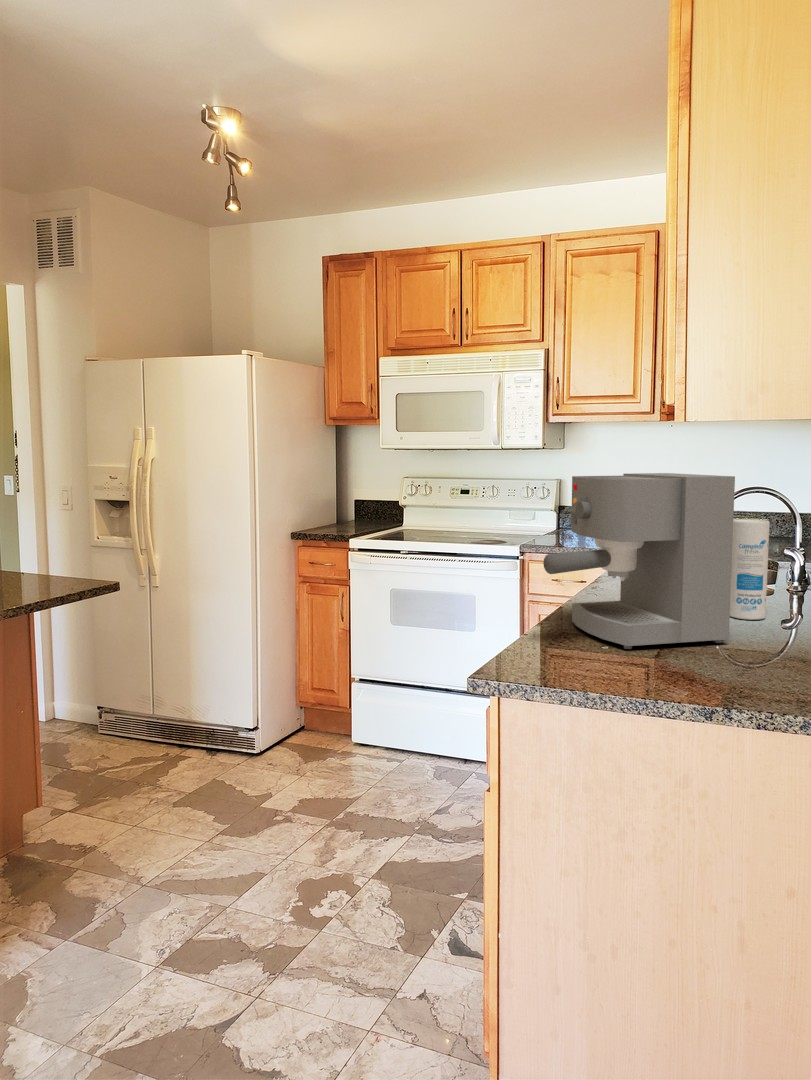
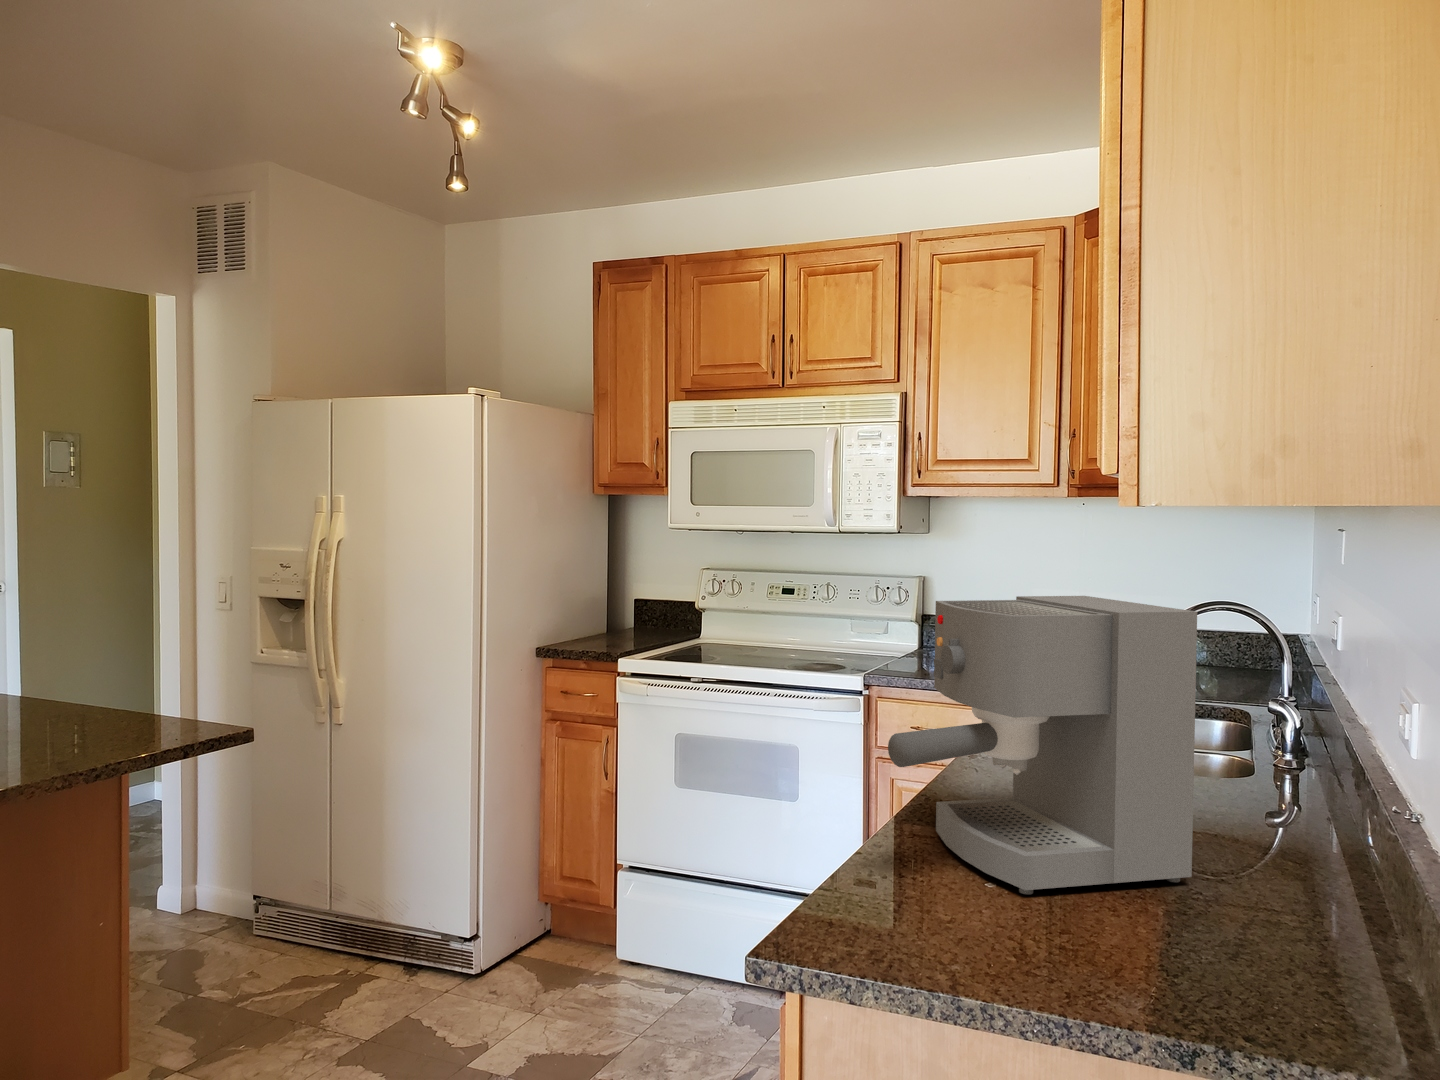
canister: present [730,519,770,620] -> none [1185,668,1247,830]

